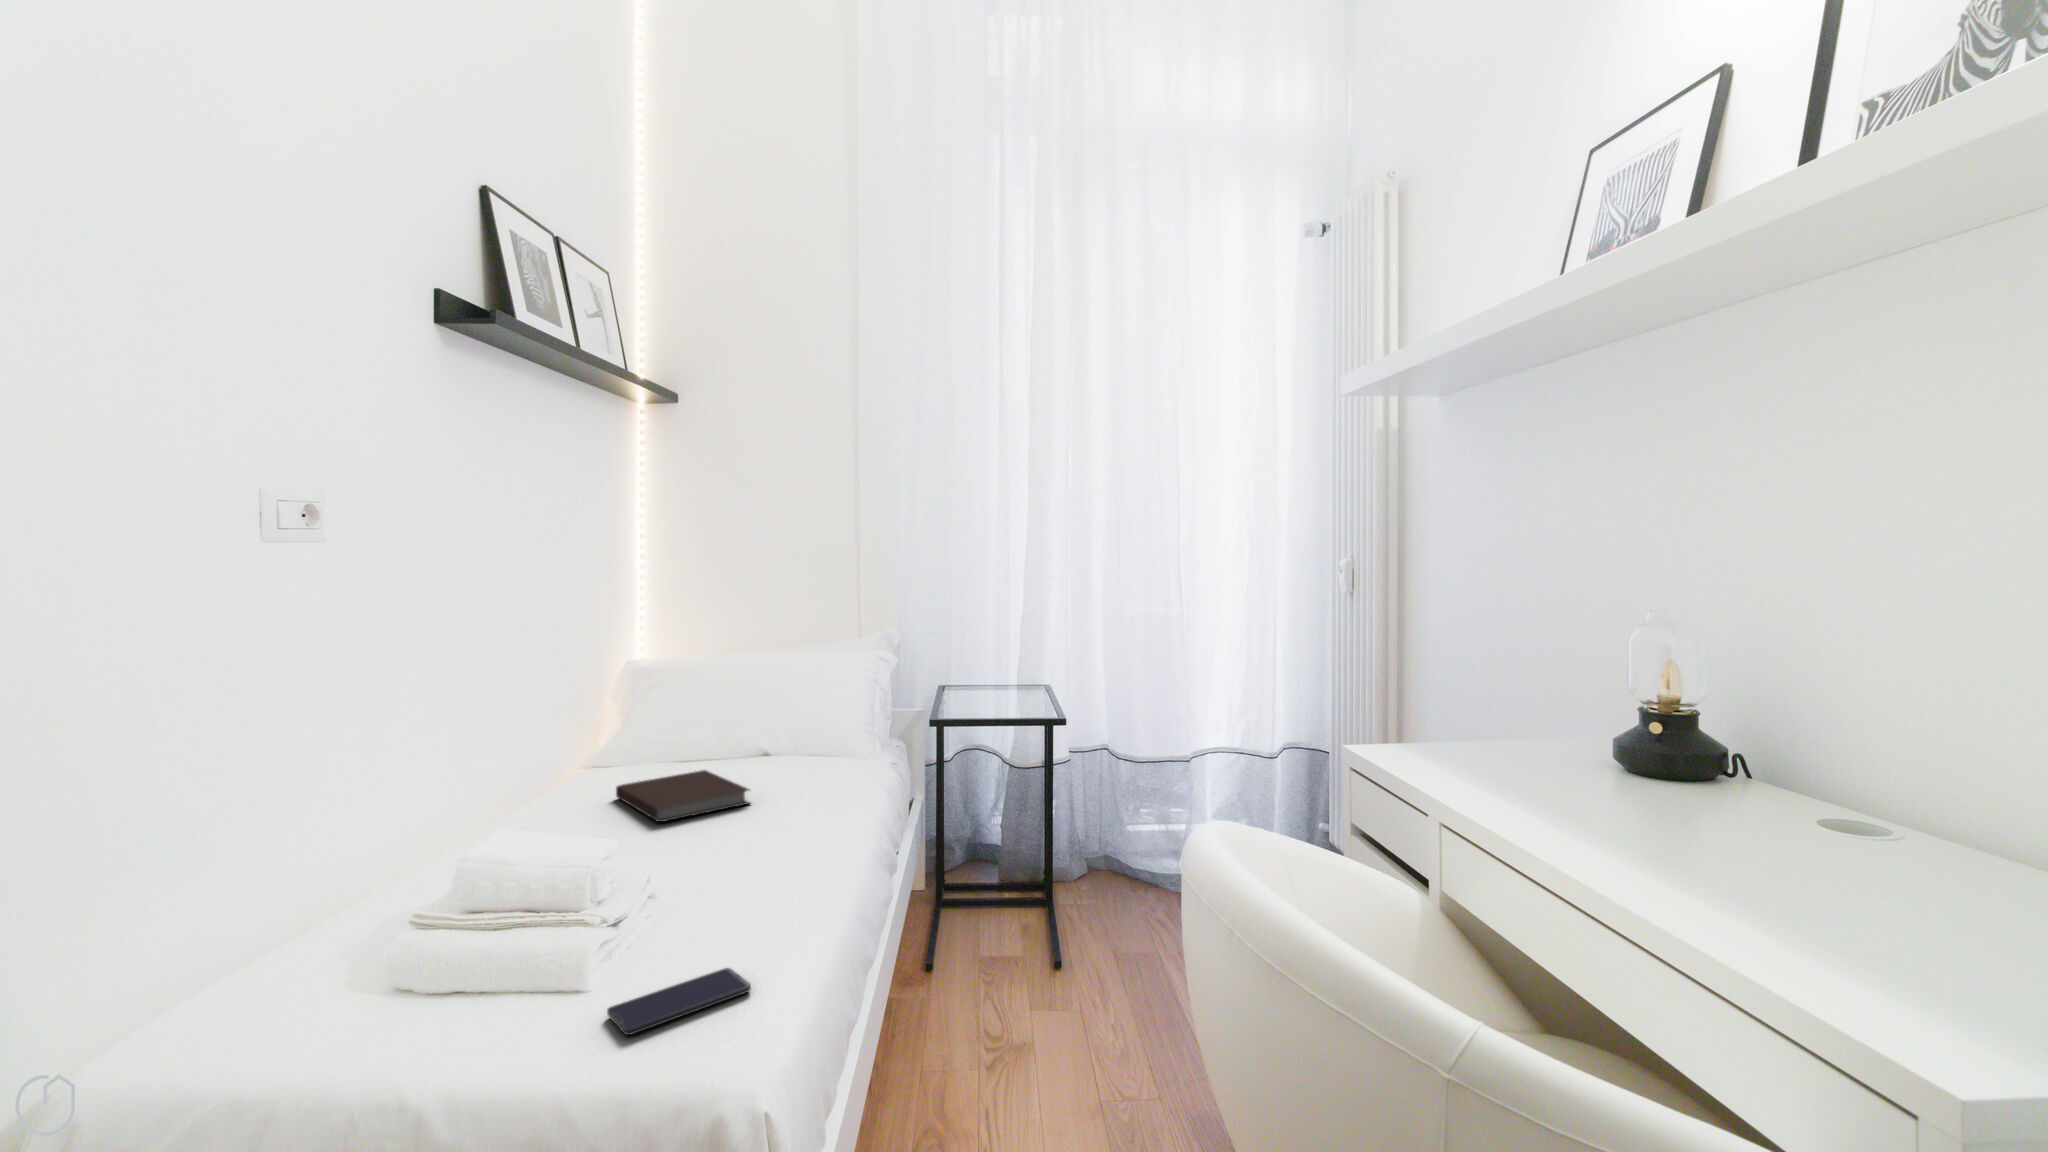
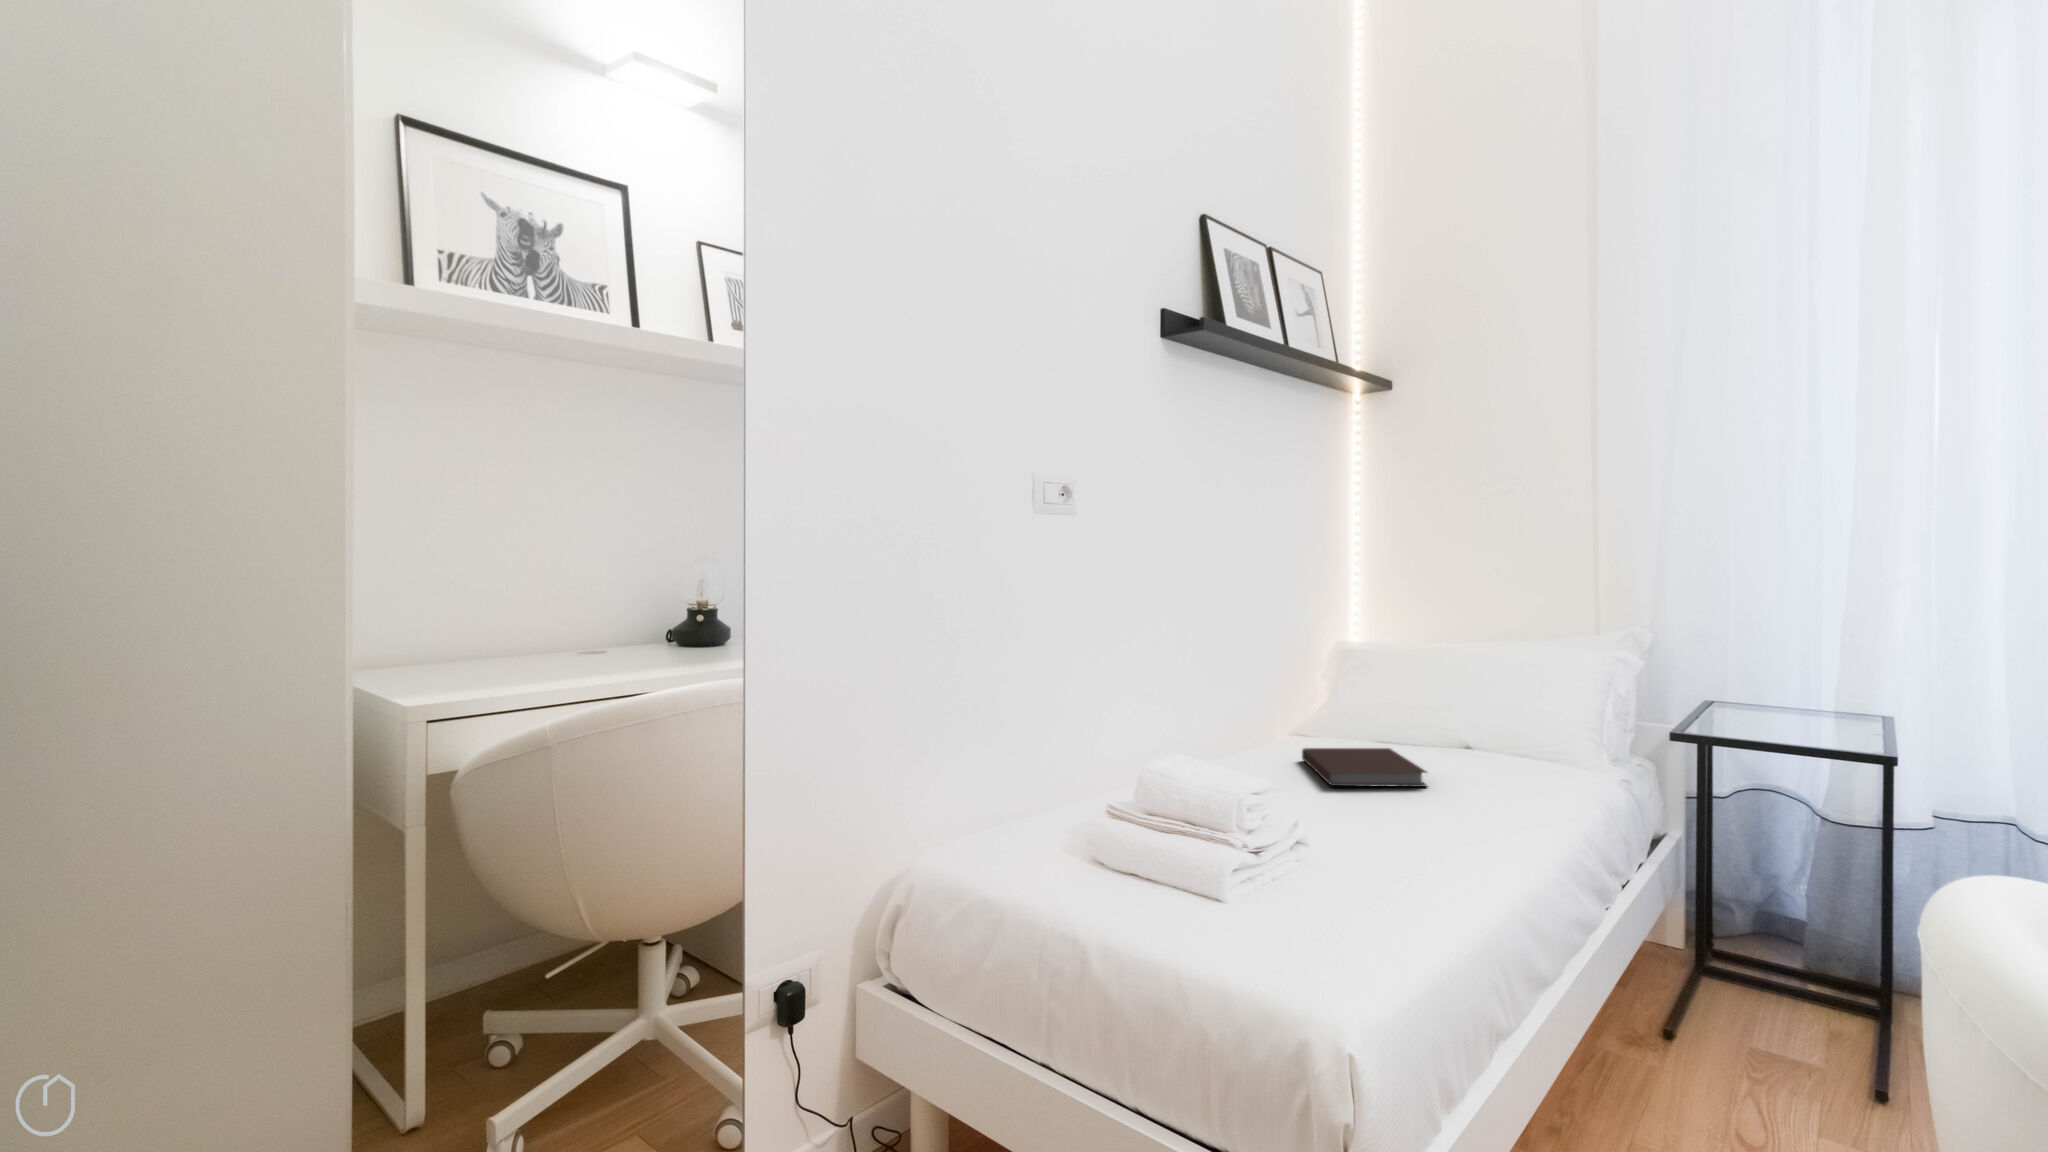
smartphone: present [607,968,751,1035] -> none [1231,915,1362,943]

